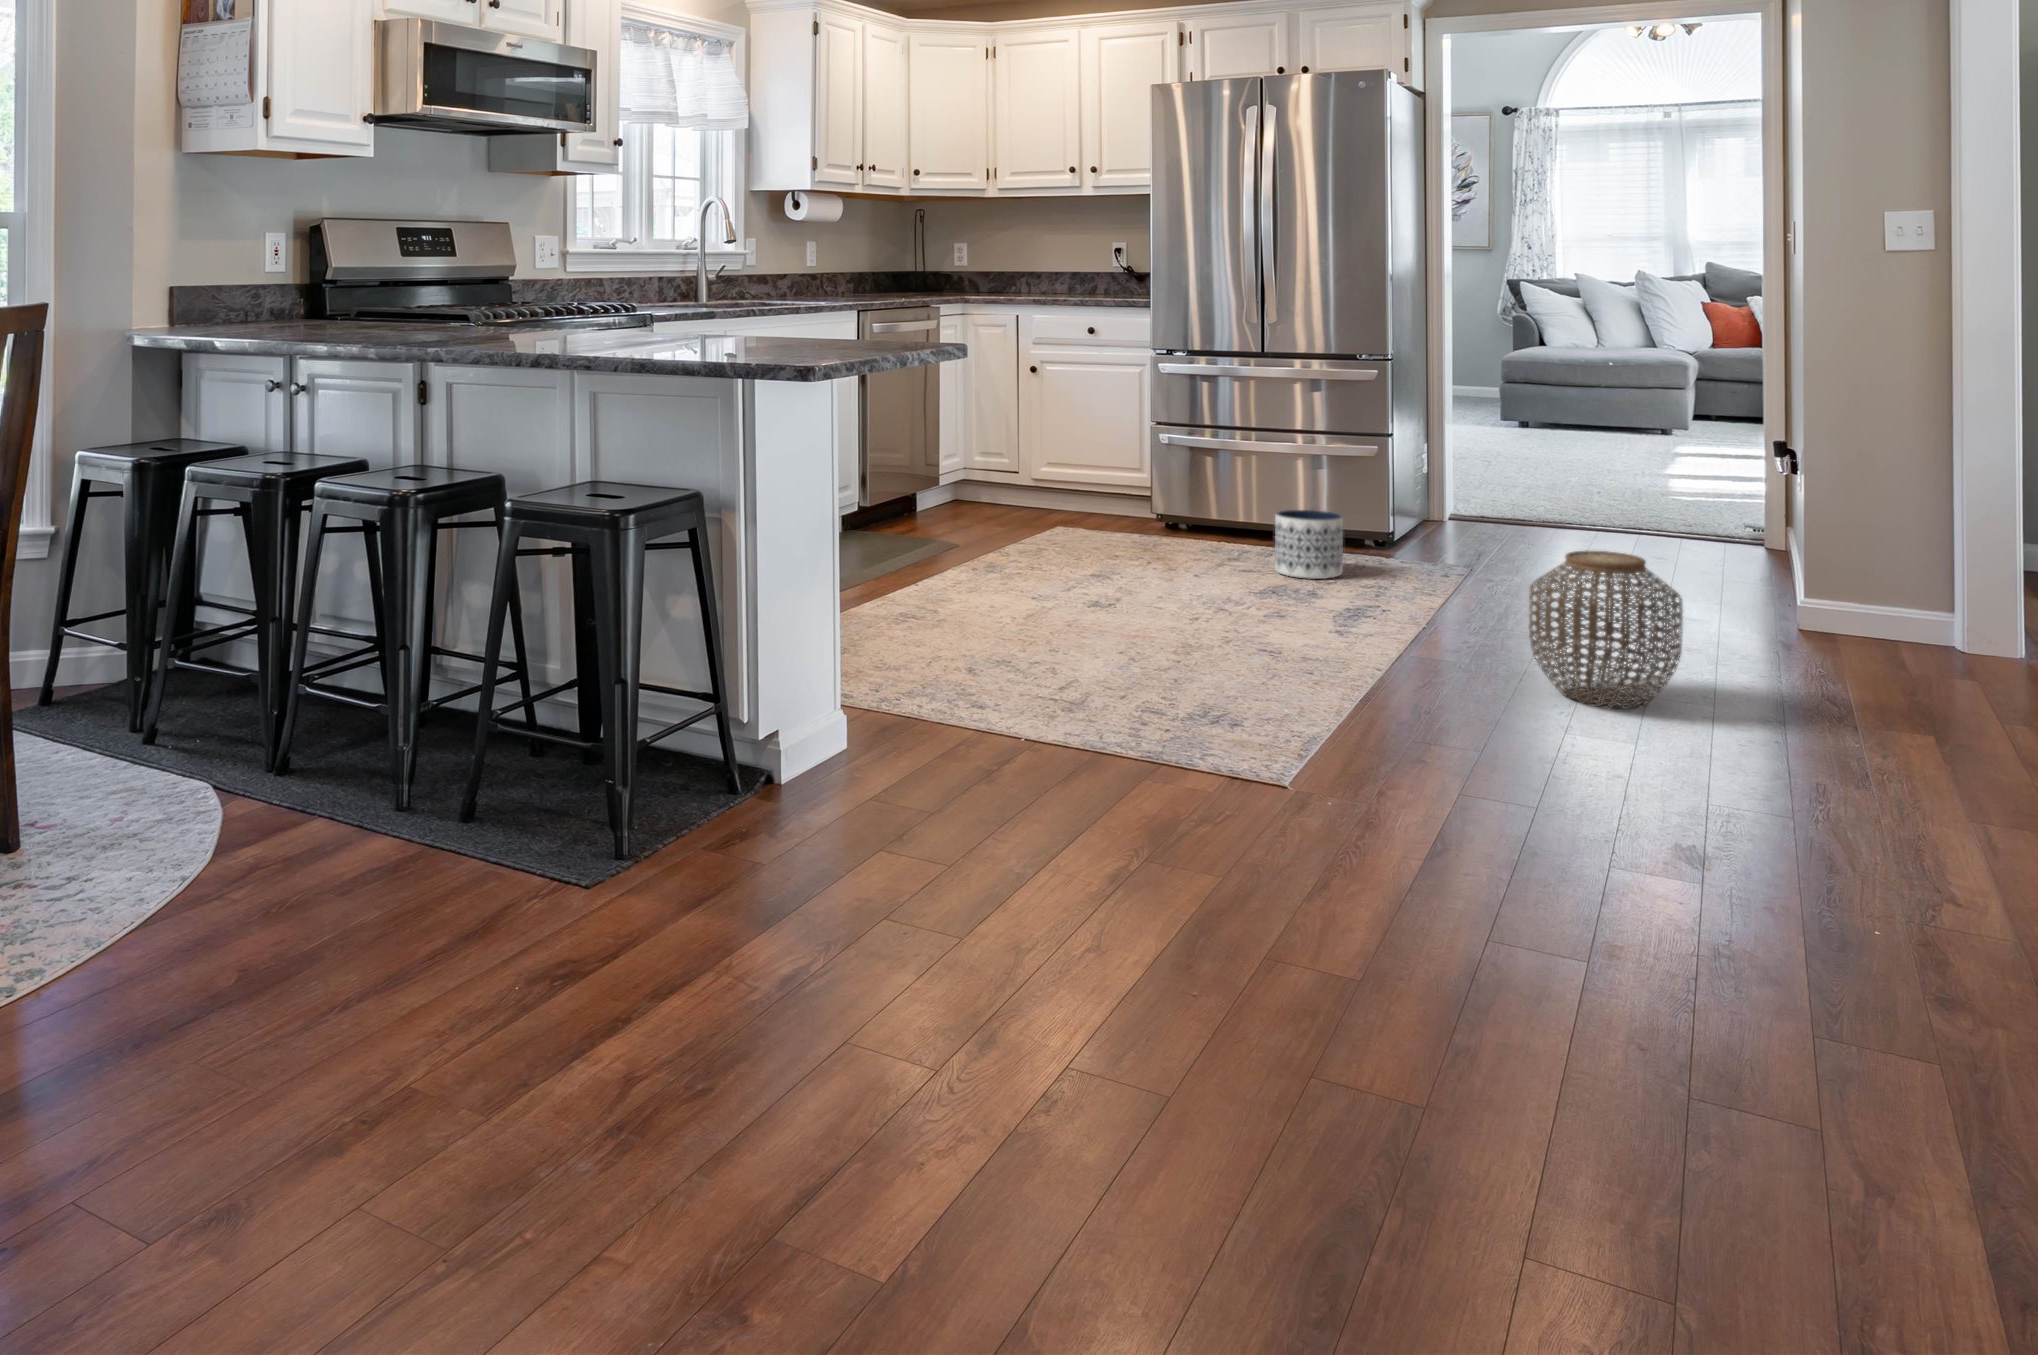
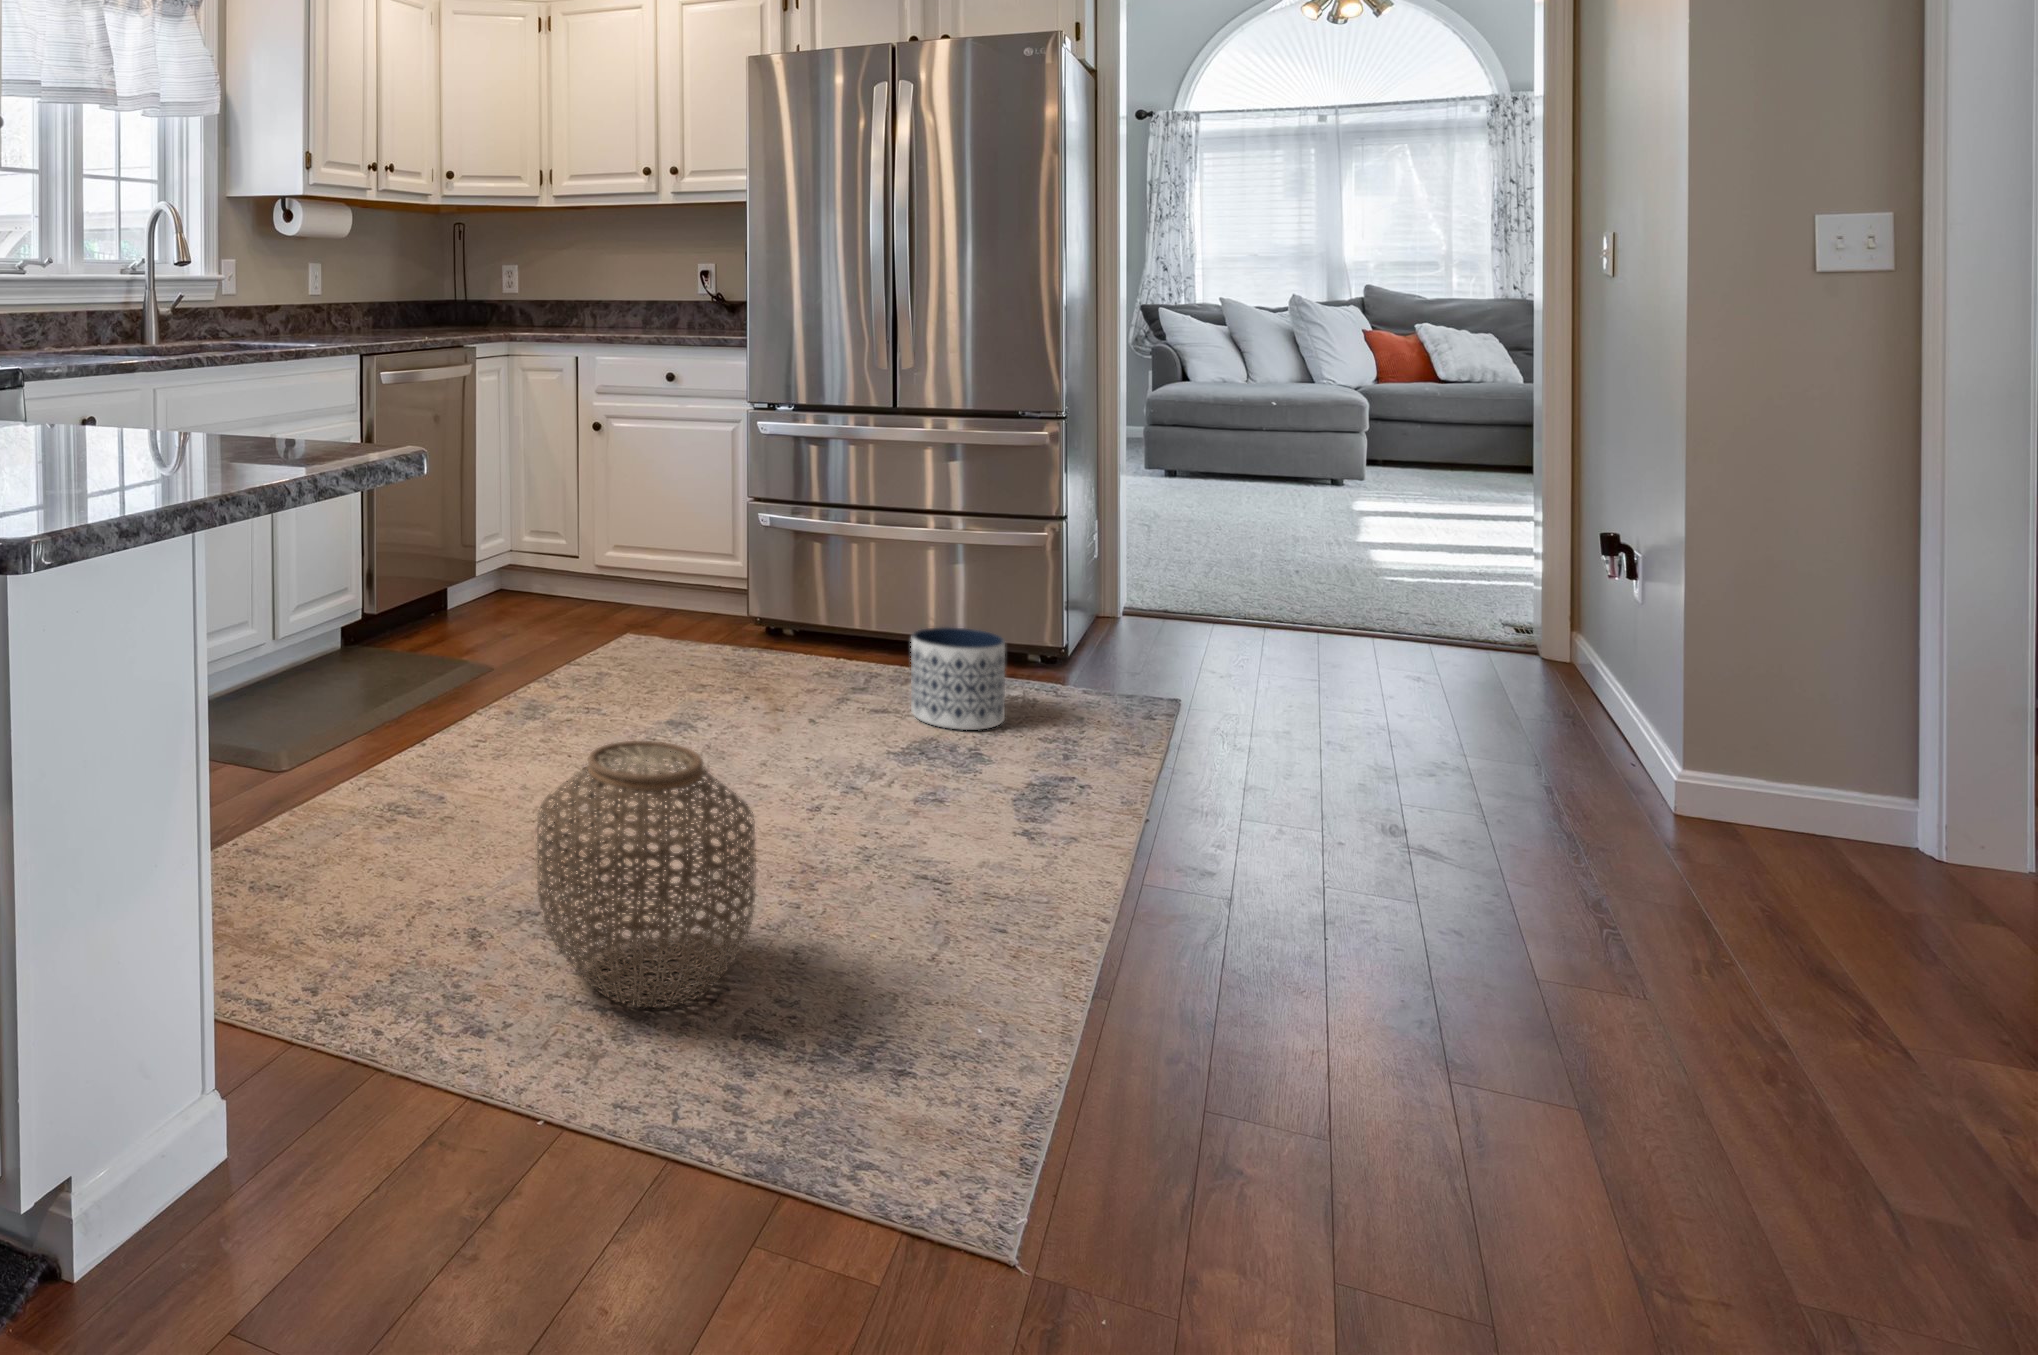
woven basket: present [1529,551,1682,708] -> present [537,741,756,1008]

